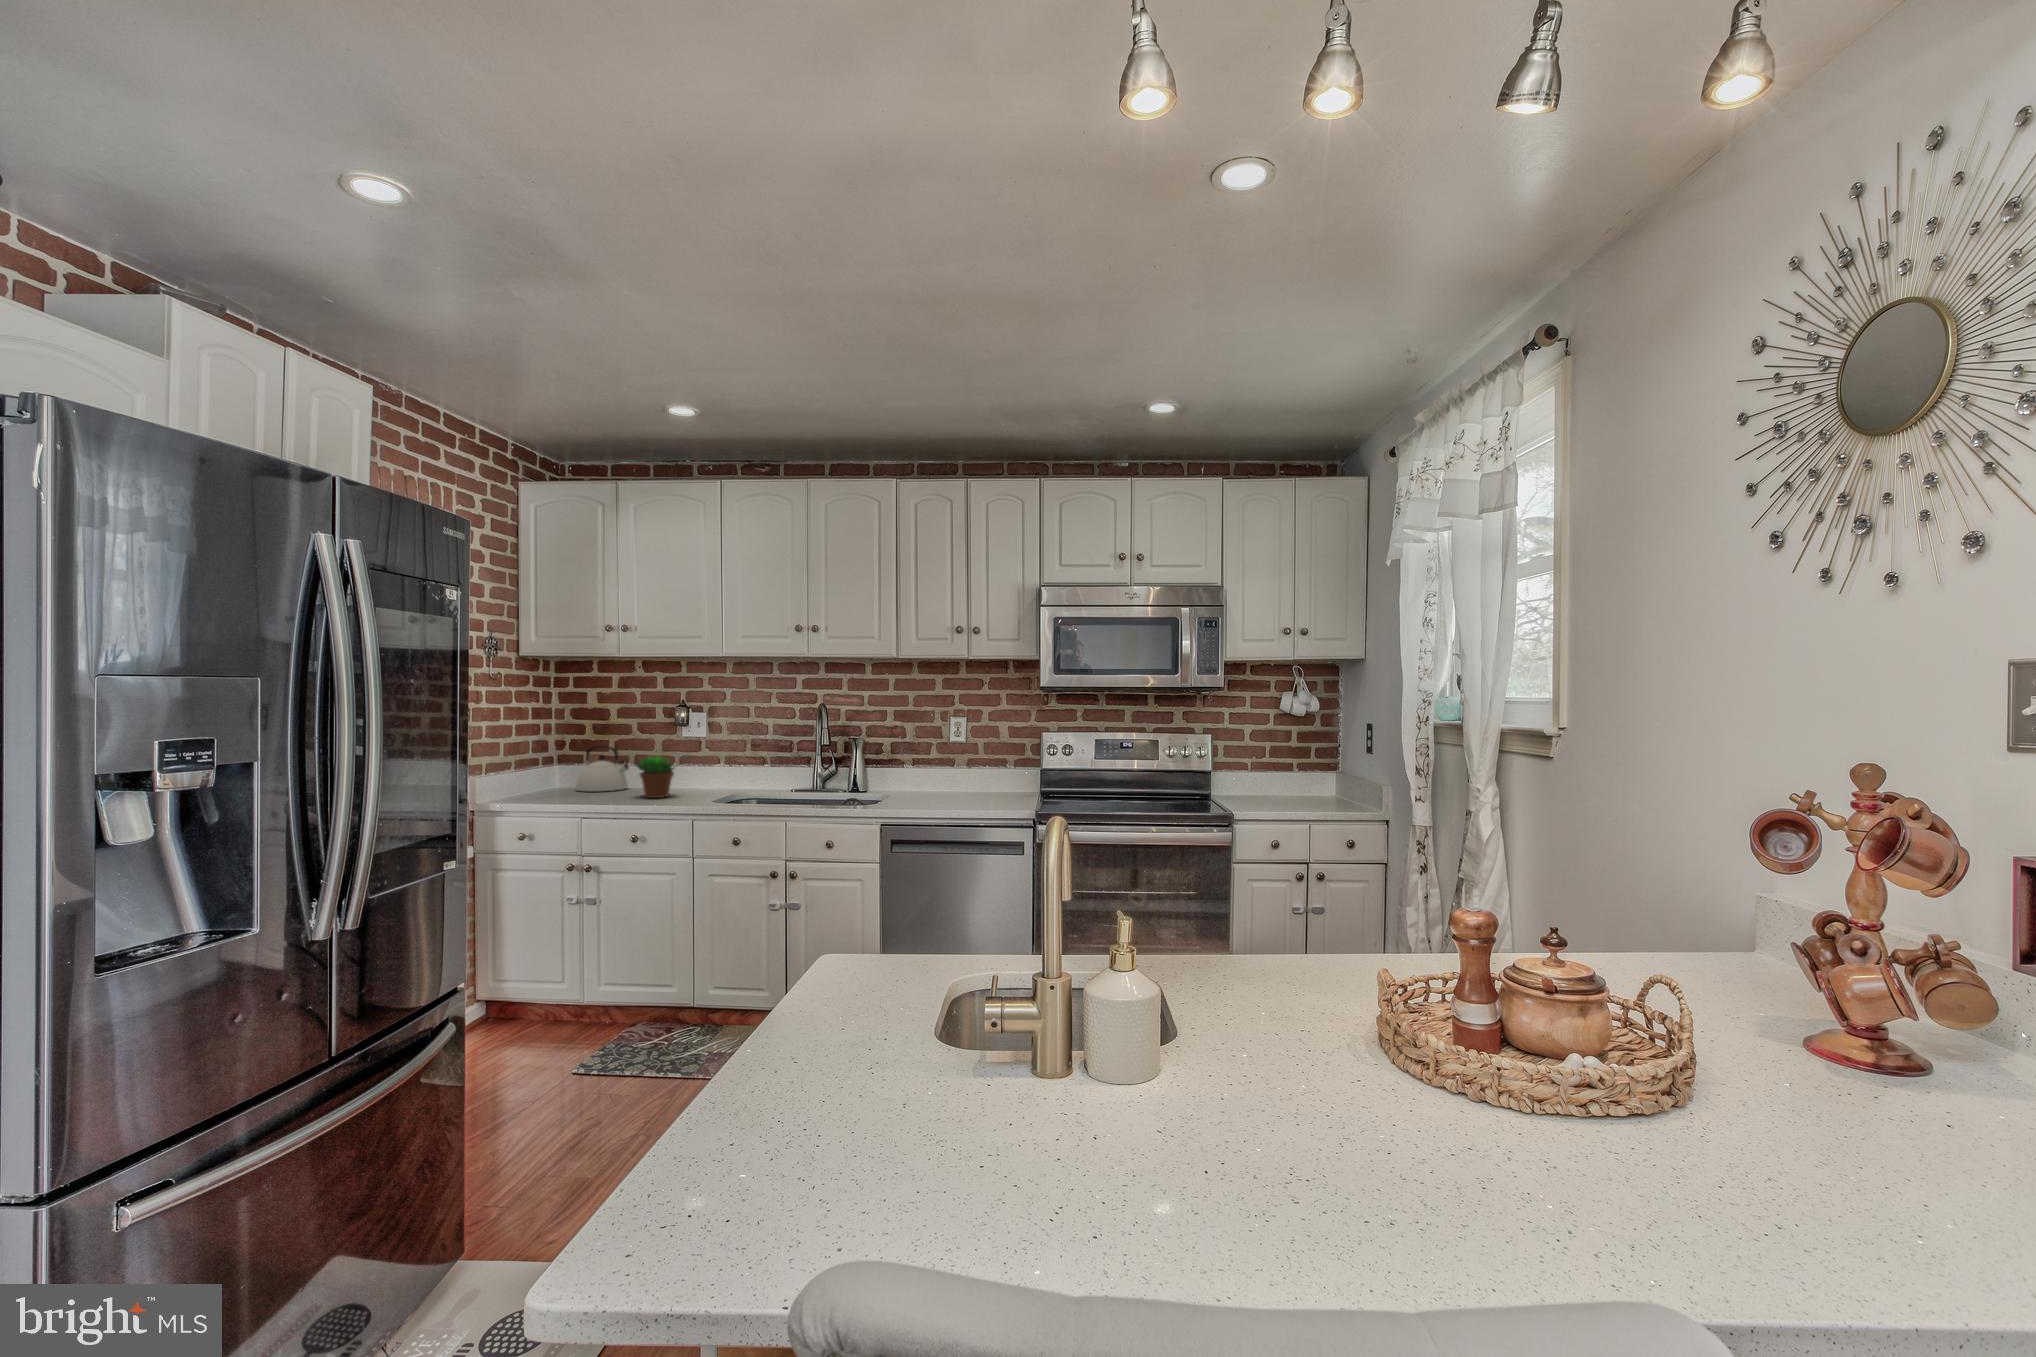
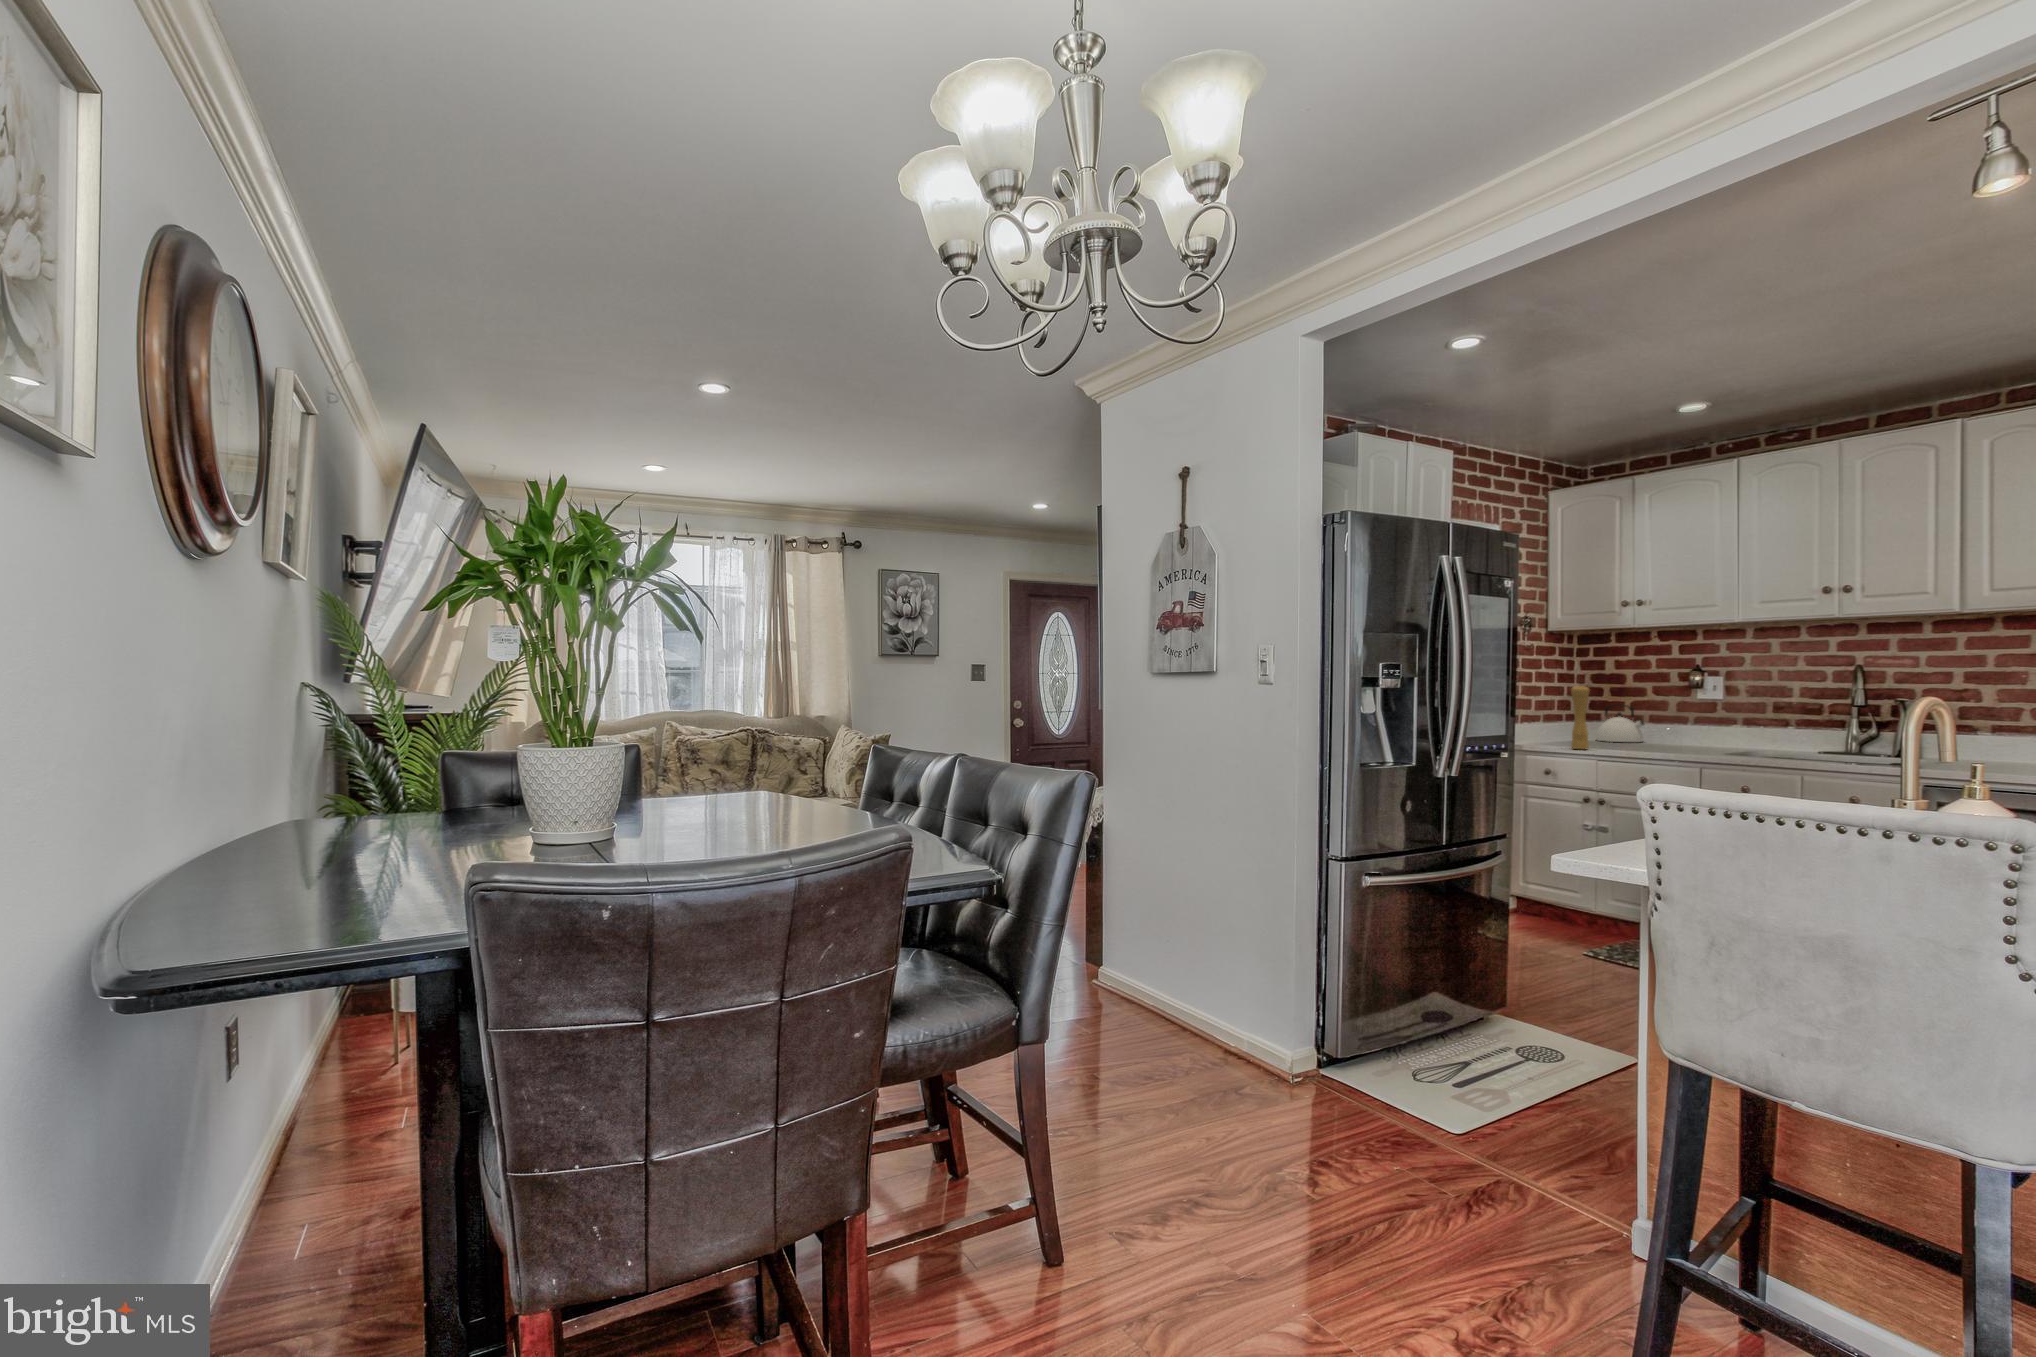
pepper mill: none [546,729,569,809] -> present [1571,686,1590,749]
succulent plant: present [635,756,674,798] -> none [1647,712,1692,749]

